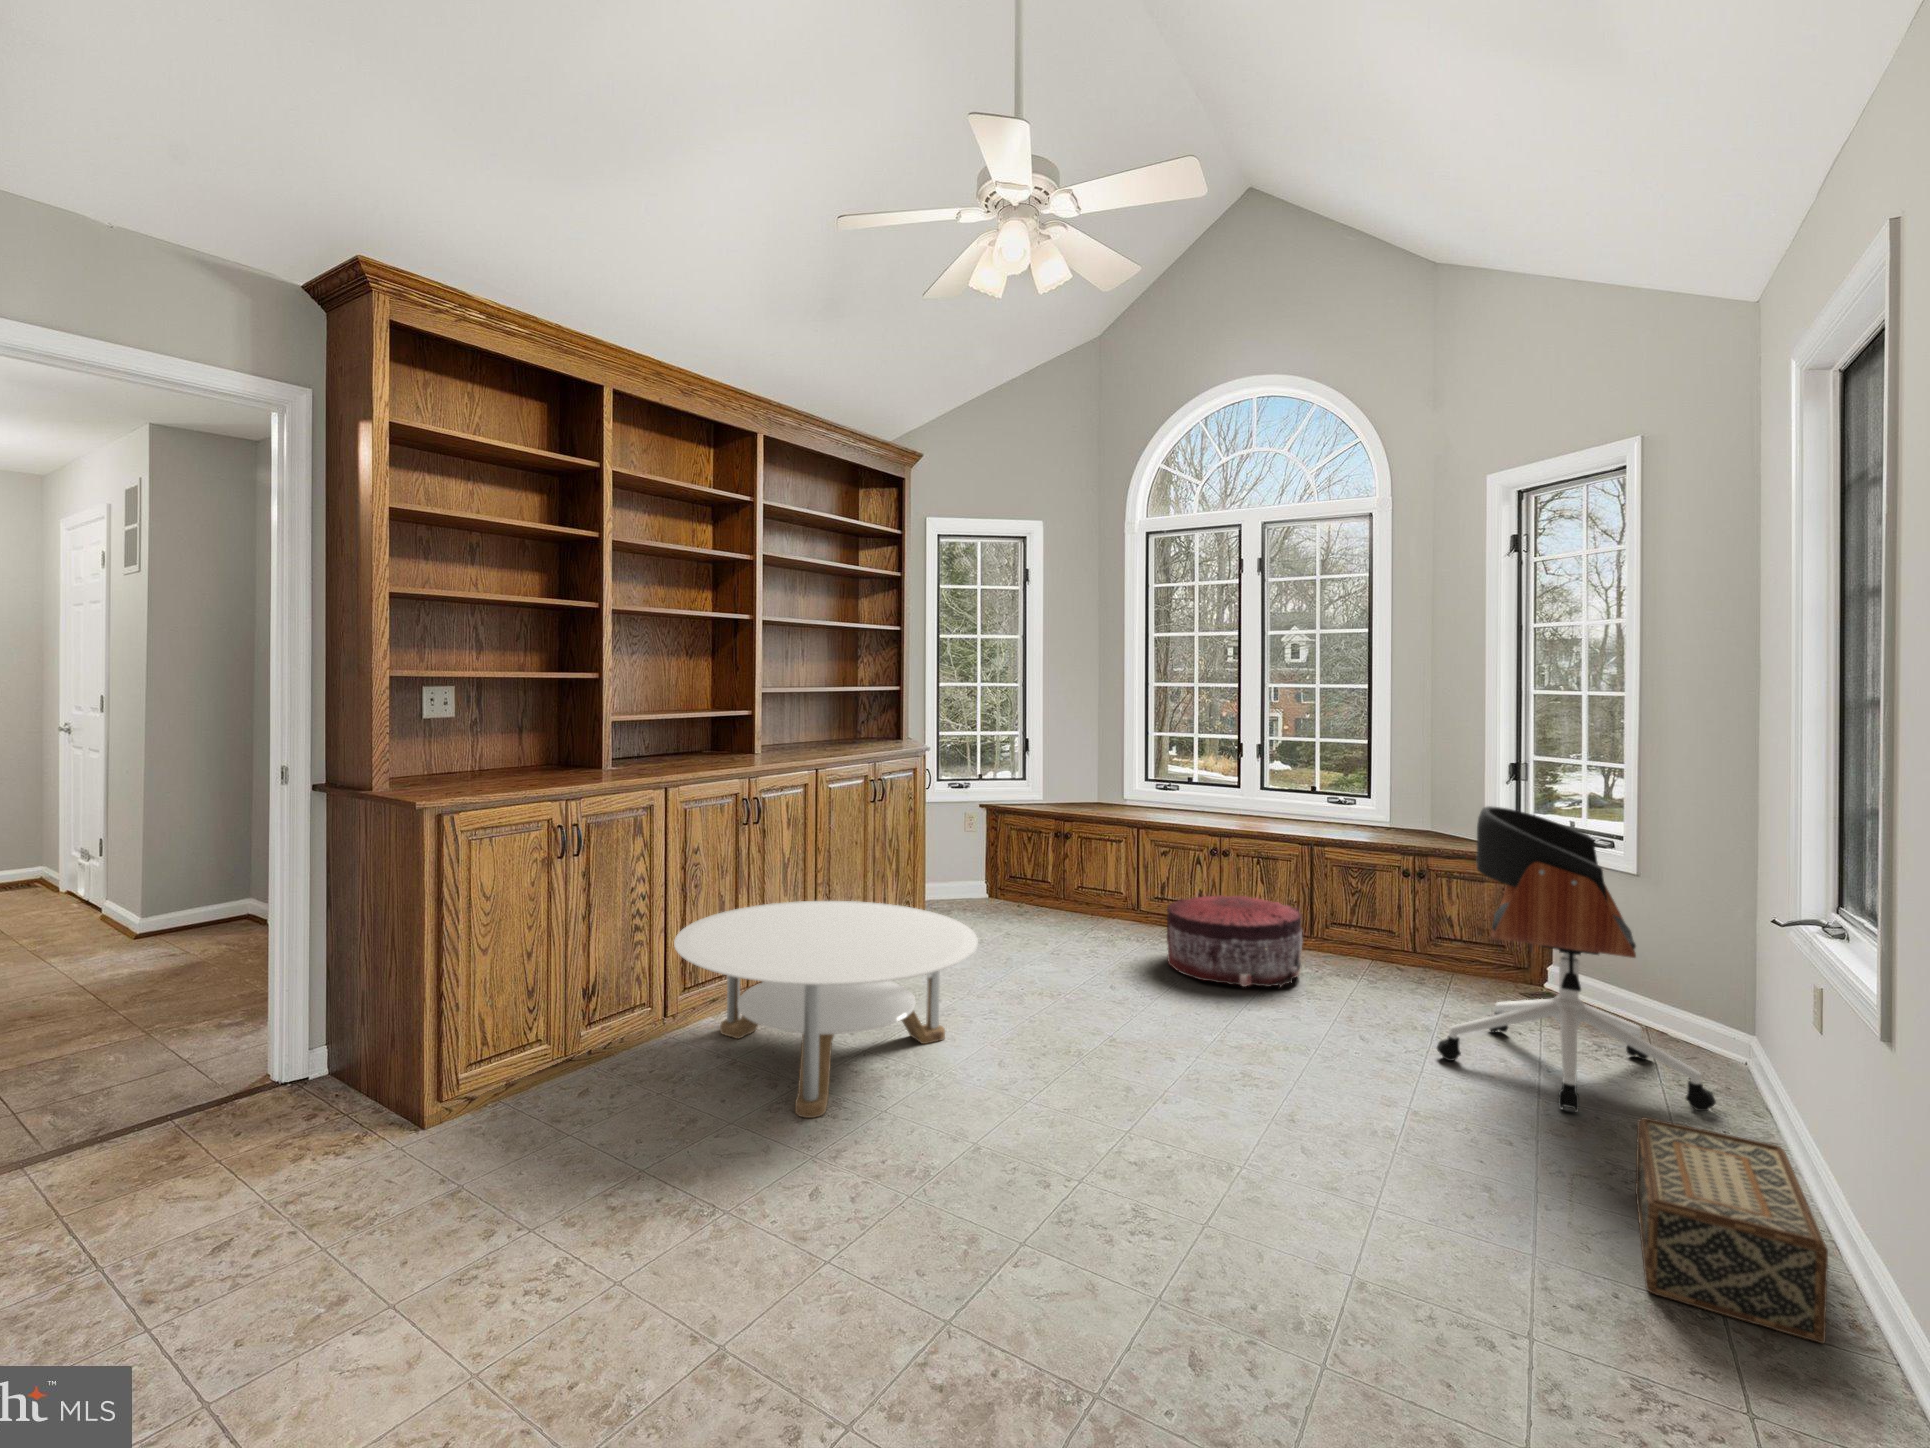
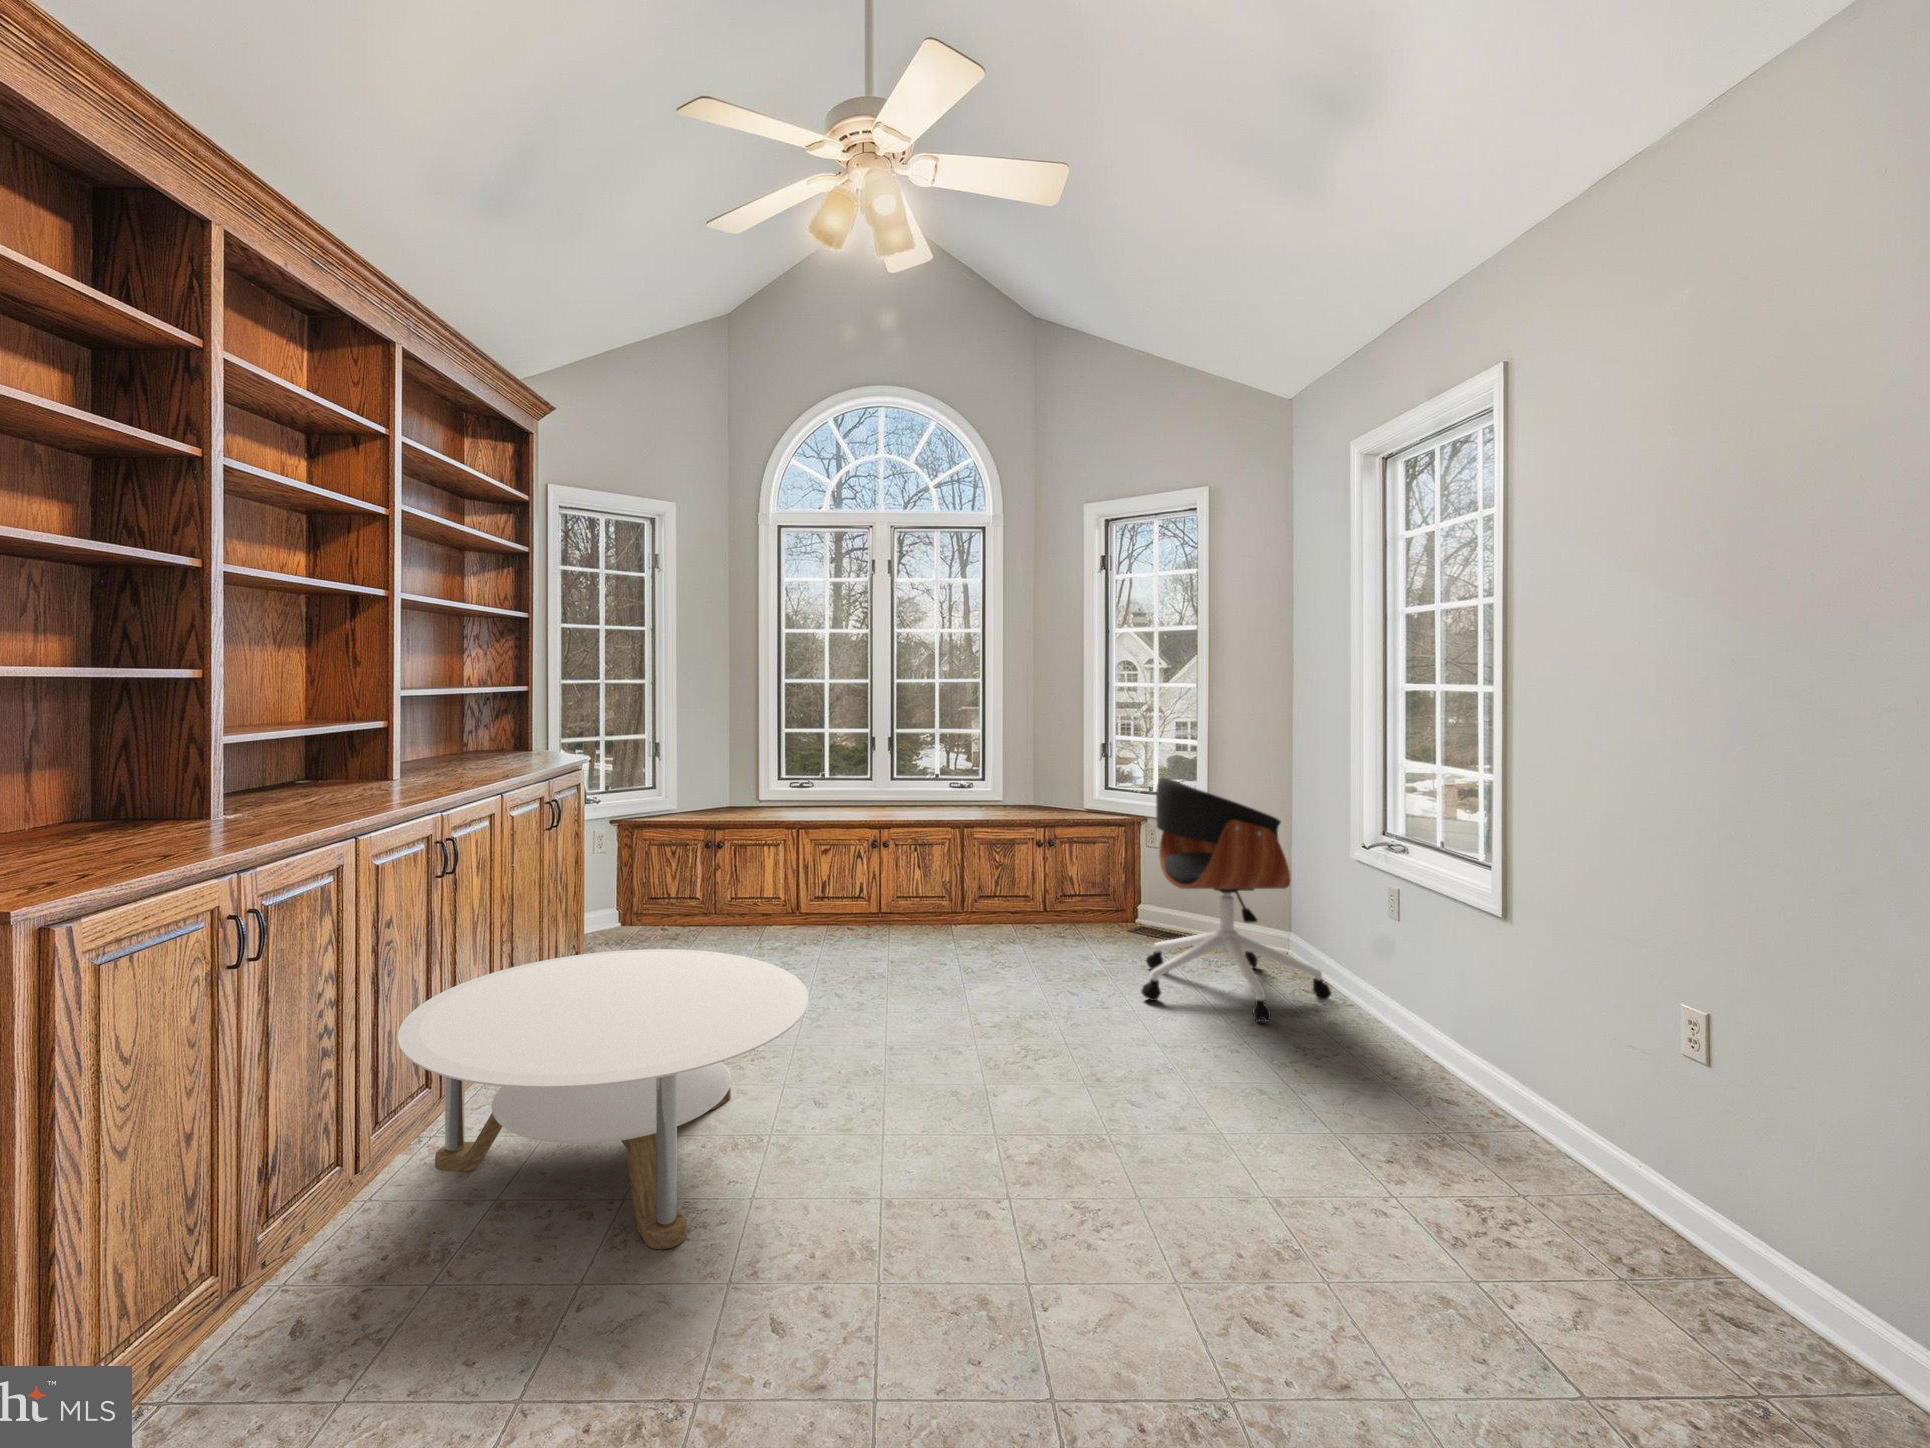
pouf: present [1167,895,1303,987] -> none [856,881,985,972]
woven basket: present [1635,1117,1828,1343] -> none [1365,1014,1562,1155]

